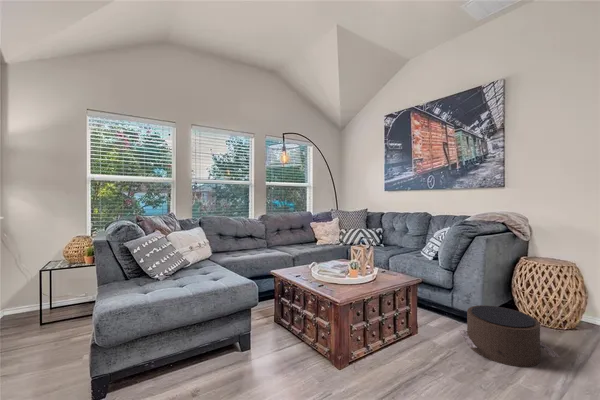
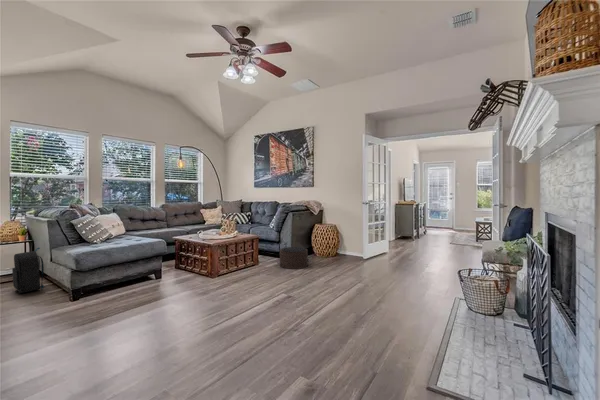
backpack: none [22,286,72,367] -> present [12,248,44,293]

